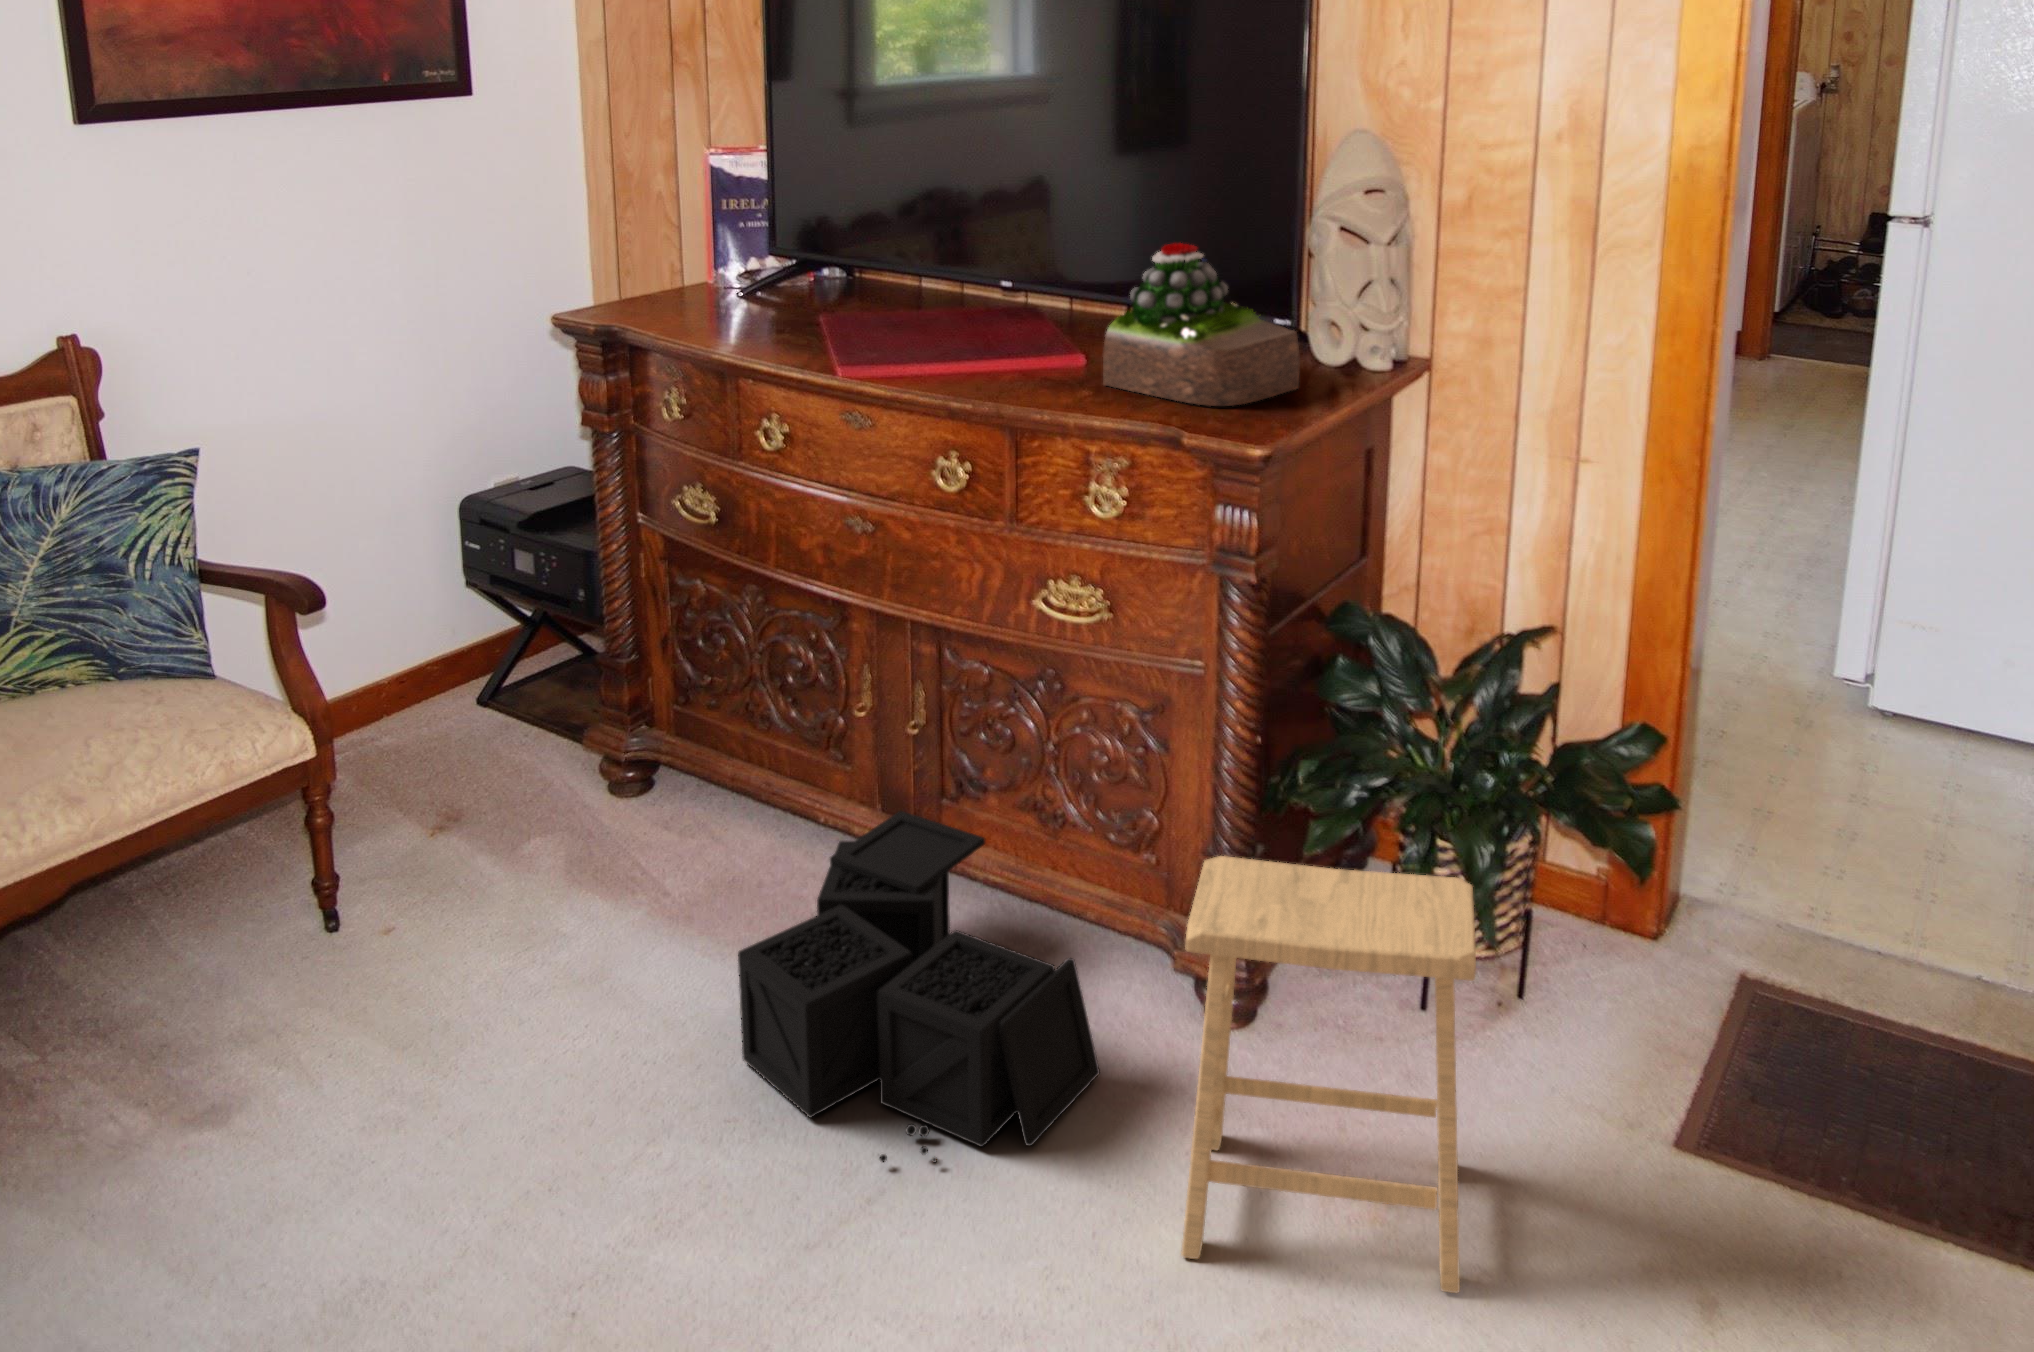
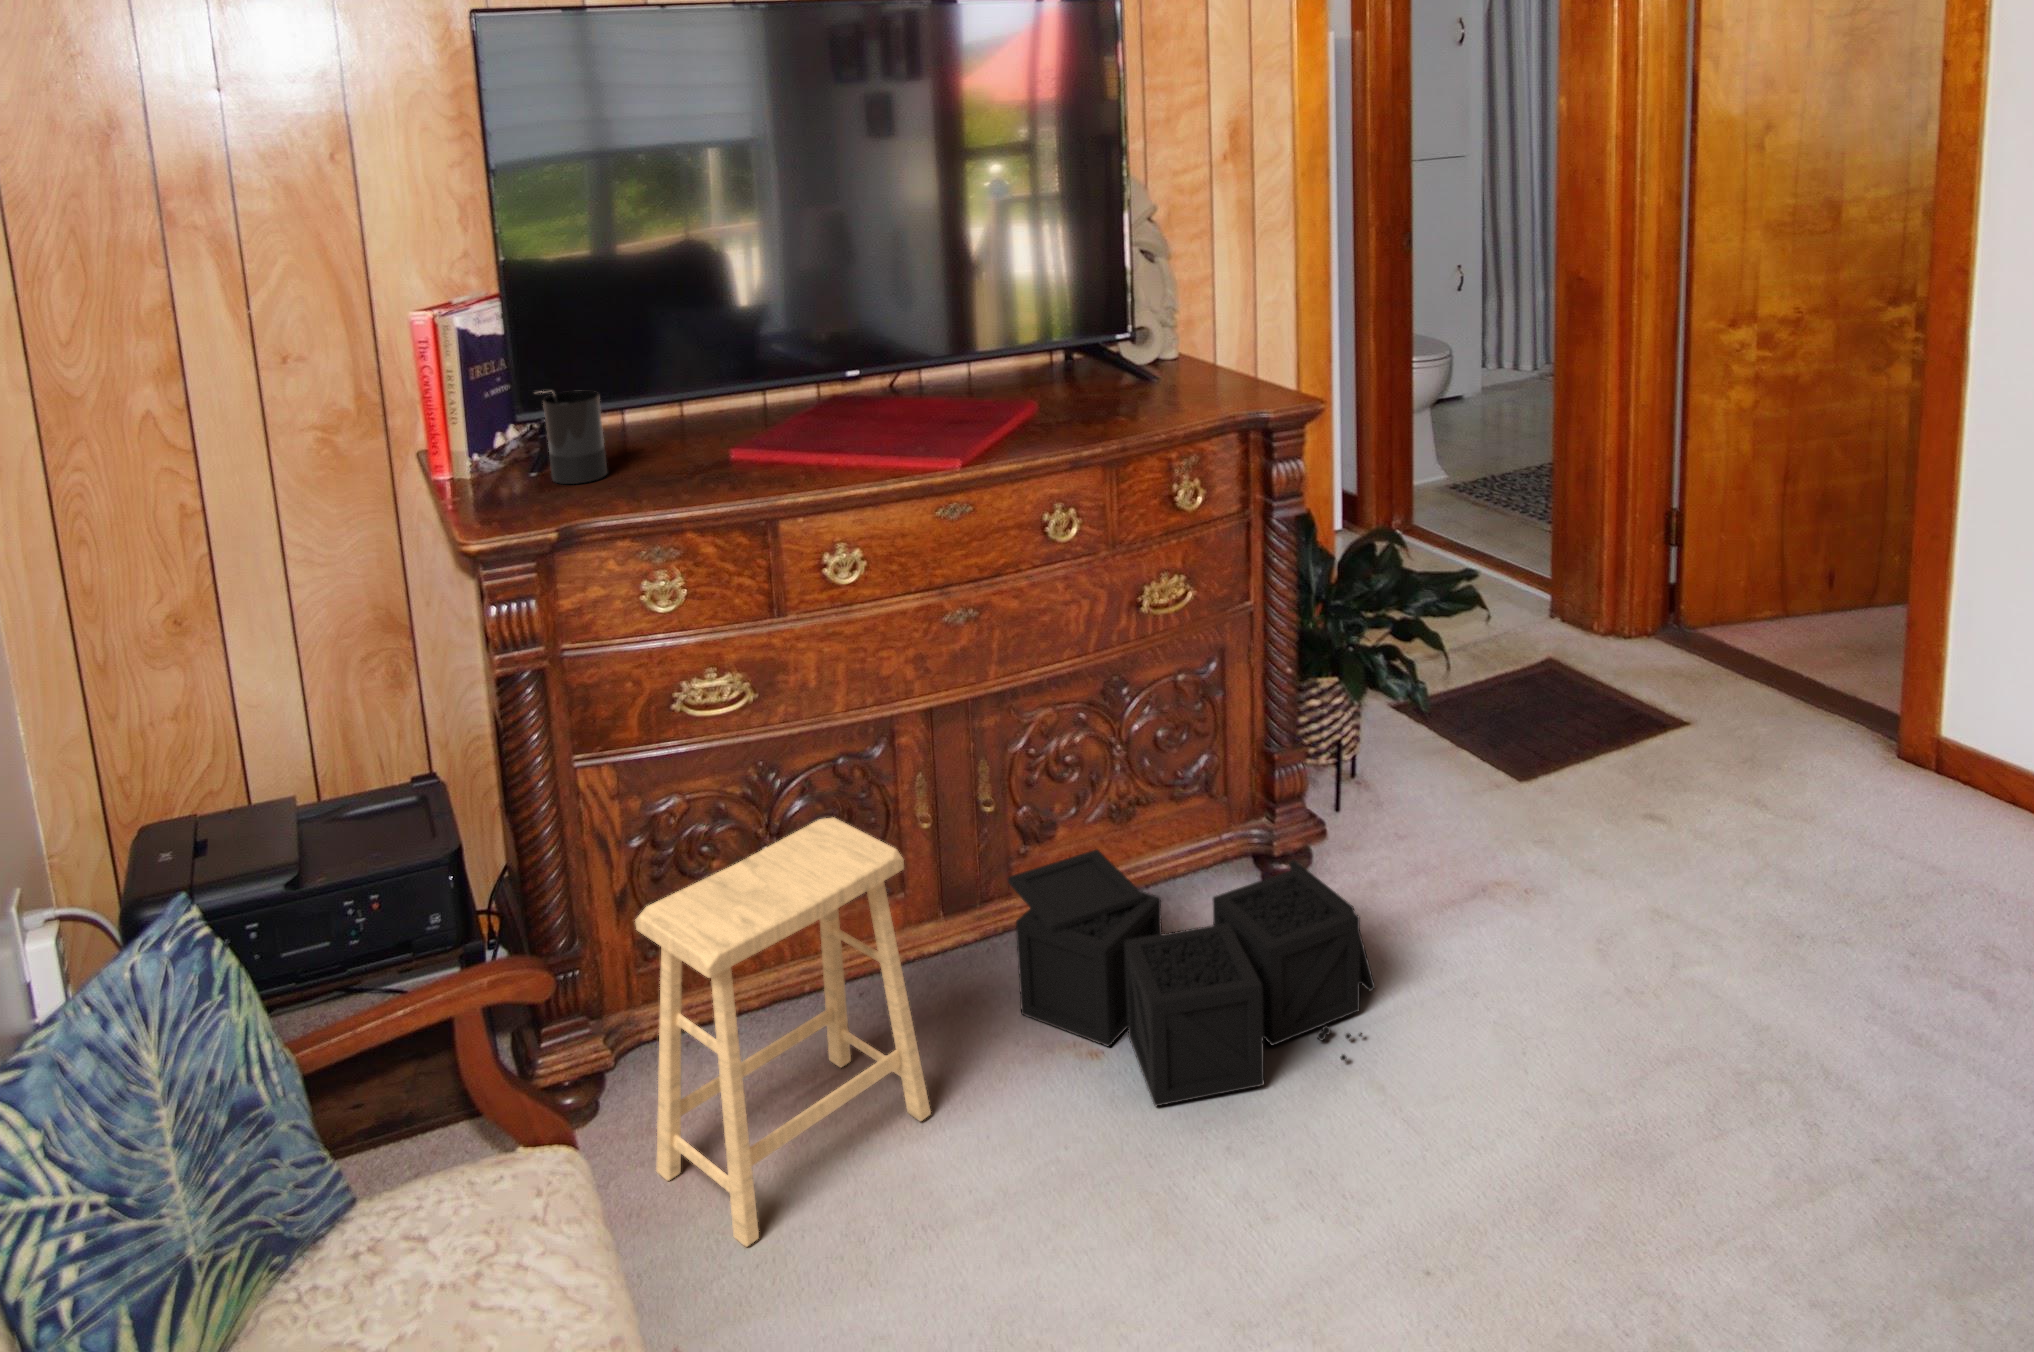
candle: none [718,227,768,310] -> present [543,391,607,484]
succulent plant: present [1103,244,1300,406] -> none [1081,286,1225,418]
footstool: present [1181,856,1476,1293] -> present [635,818,931,1247]

